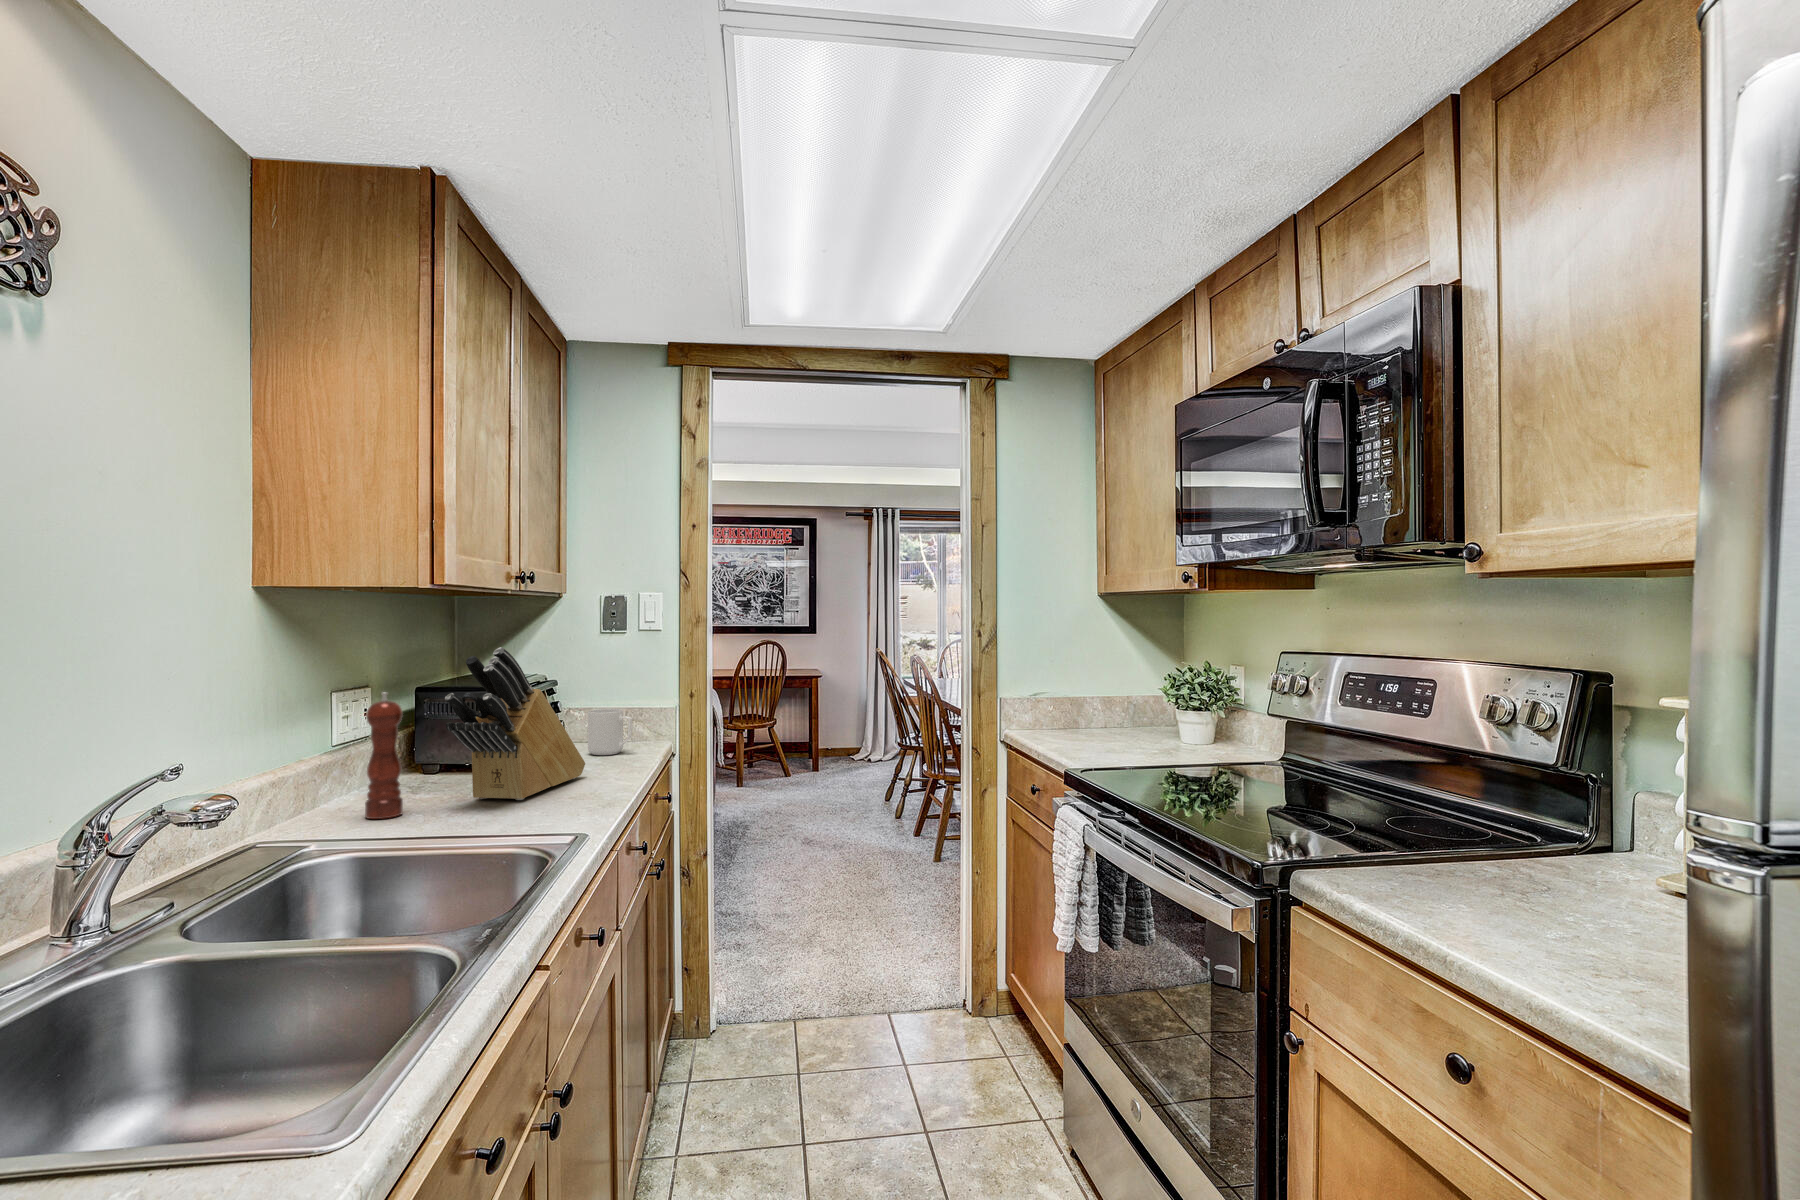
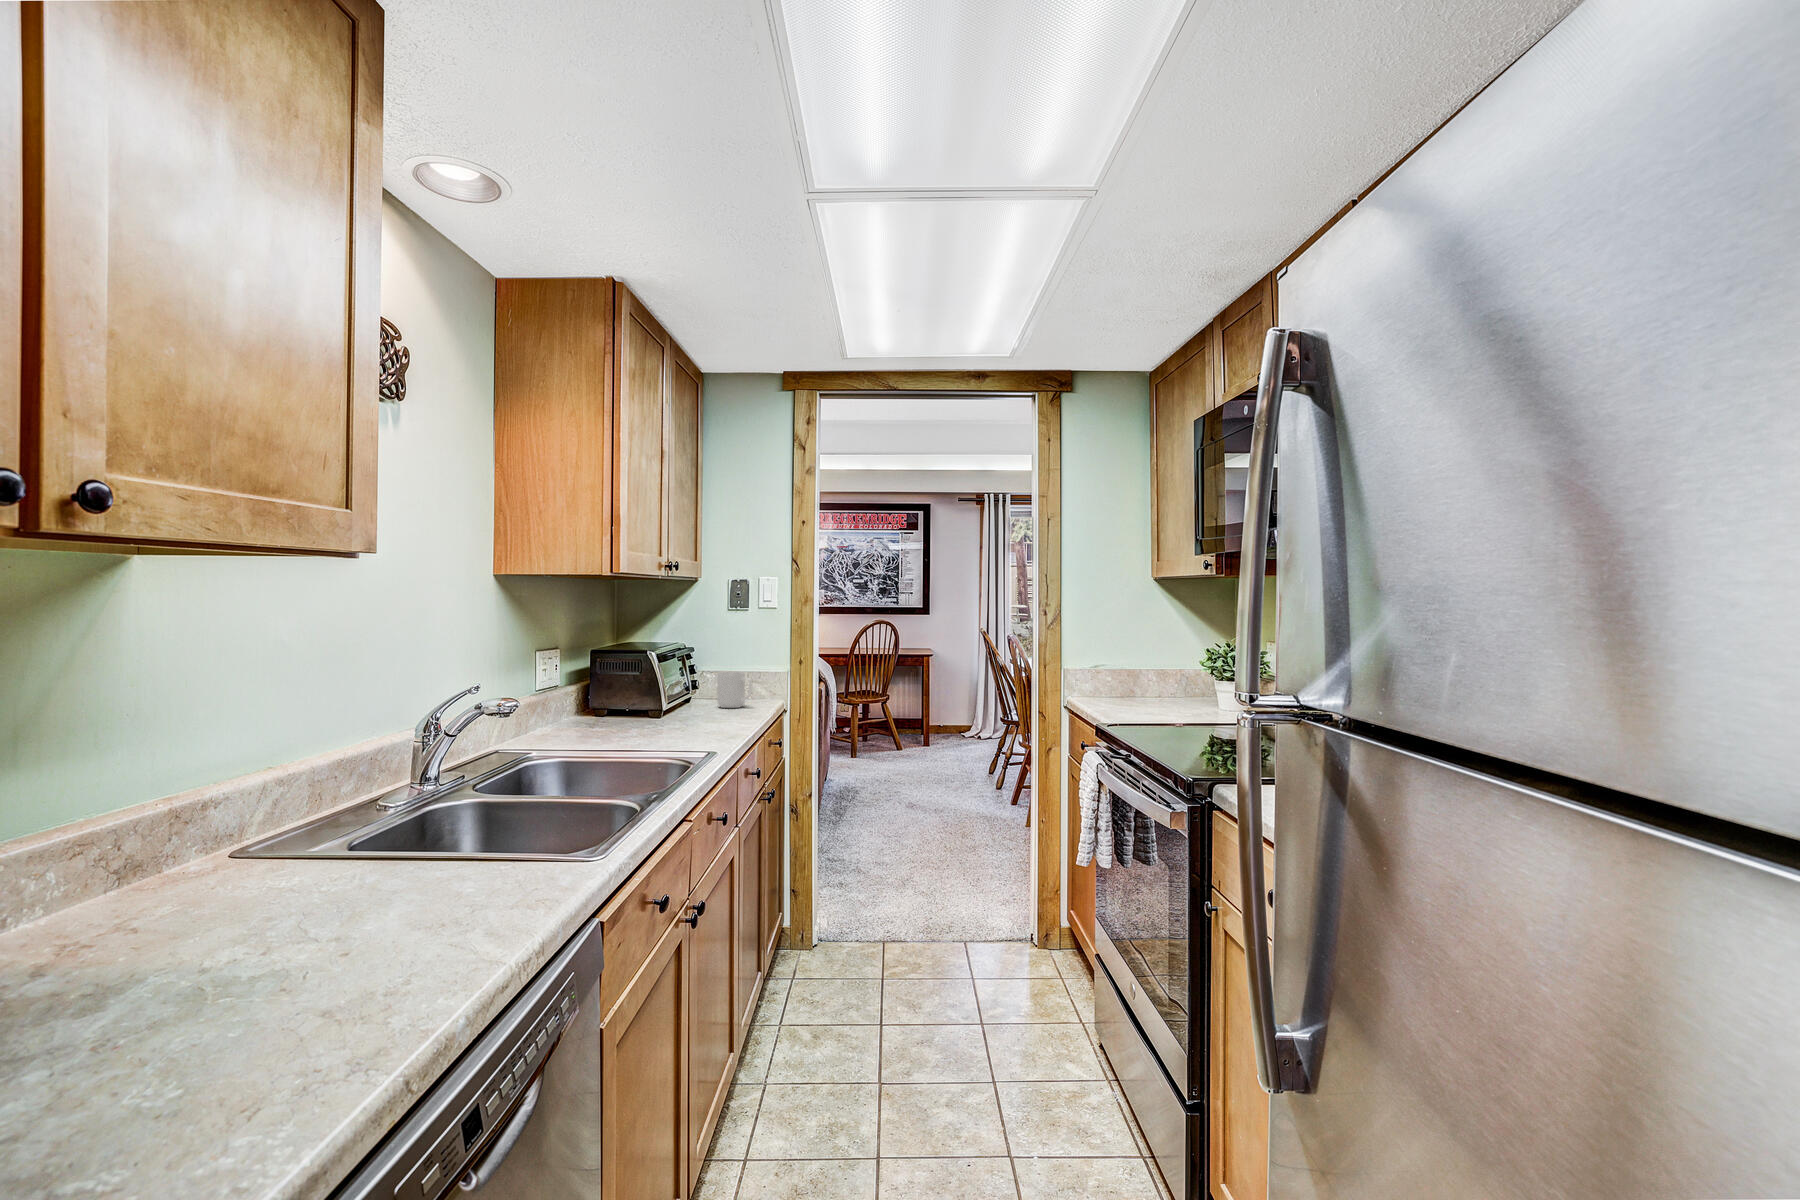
knife block: present [445,647,585,800] -> none [617,619,716,734]
pepper mill: present [365,692,403,819] -> none [563,650,588,741]

